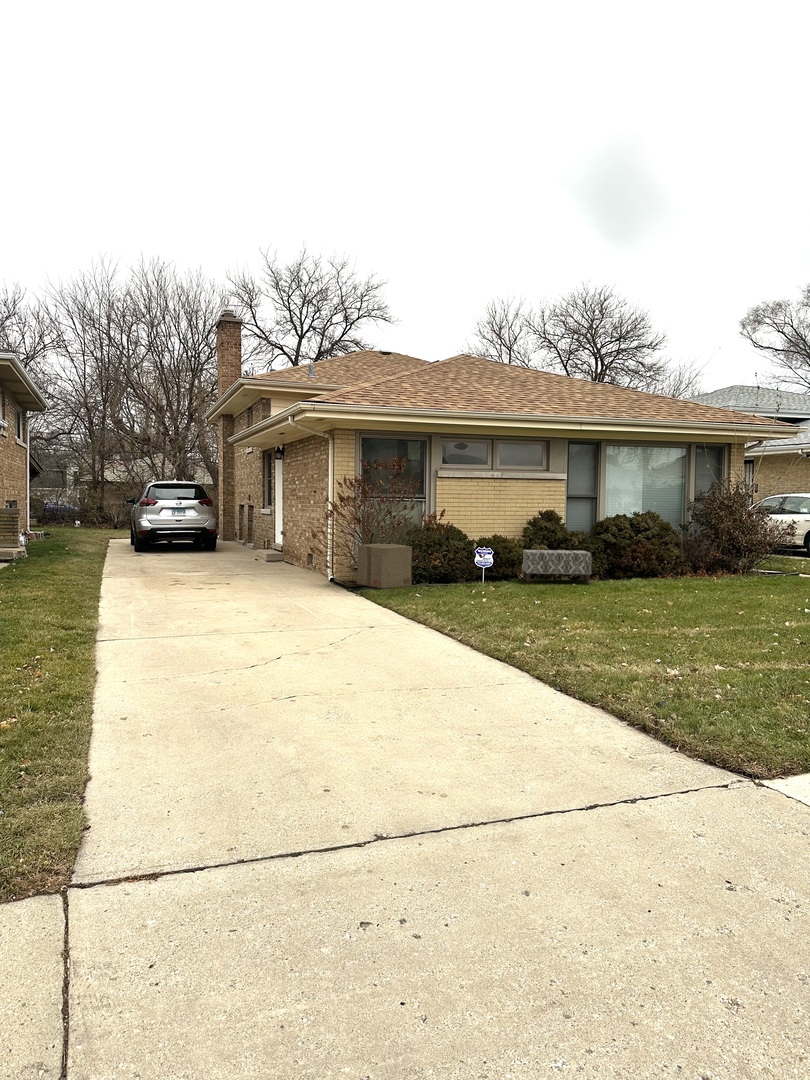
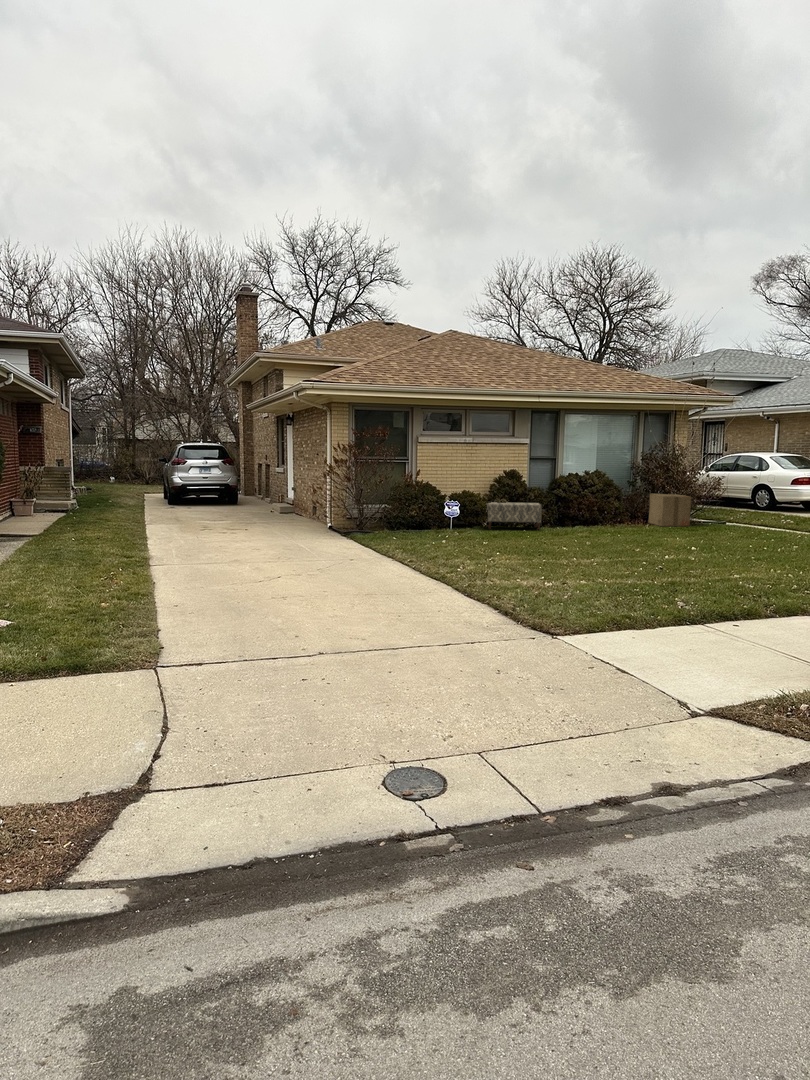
cardboard box: present [357,544,412,588] -> present [649,494,691,526]

